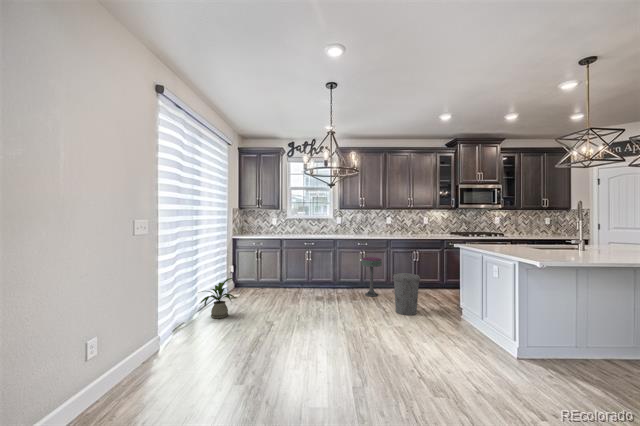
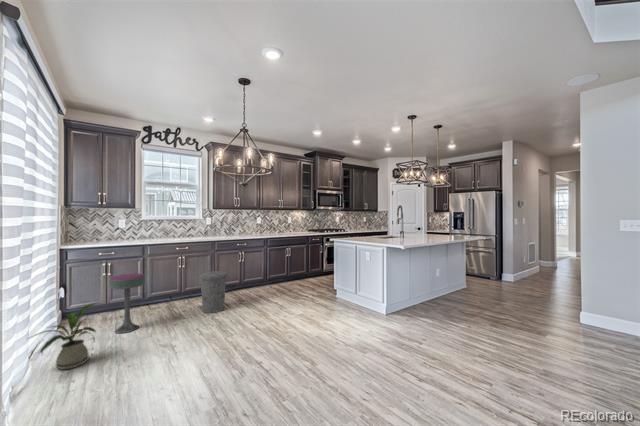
bar stool: present [362,257,382,297] -> present [109,273,145,333]
trash can: present [393,273,420,315] -> present [200,271,227,313]

